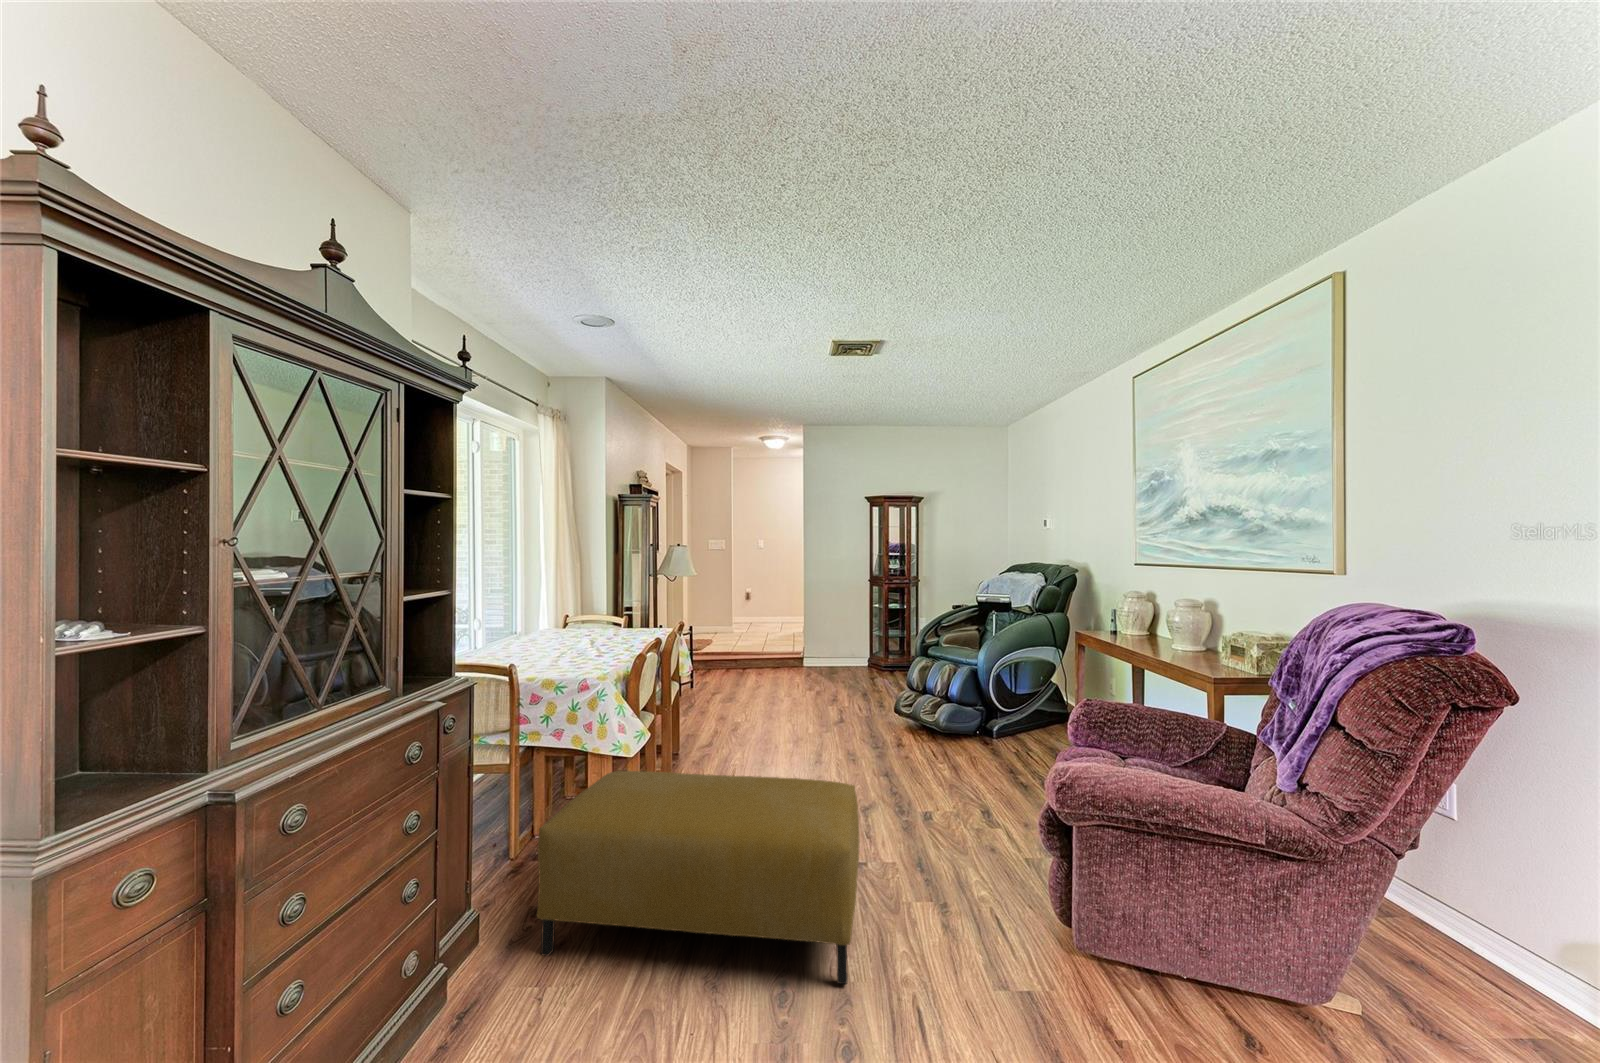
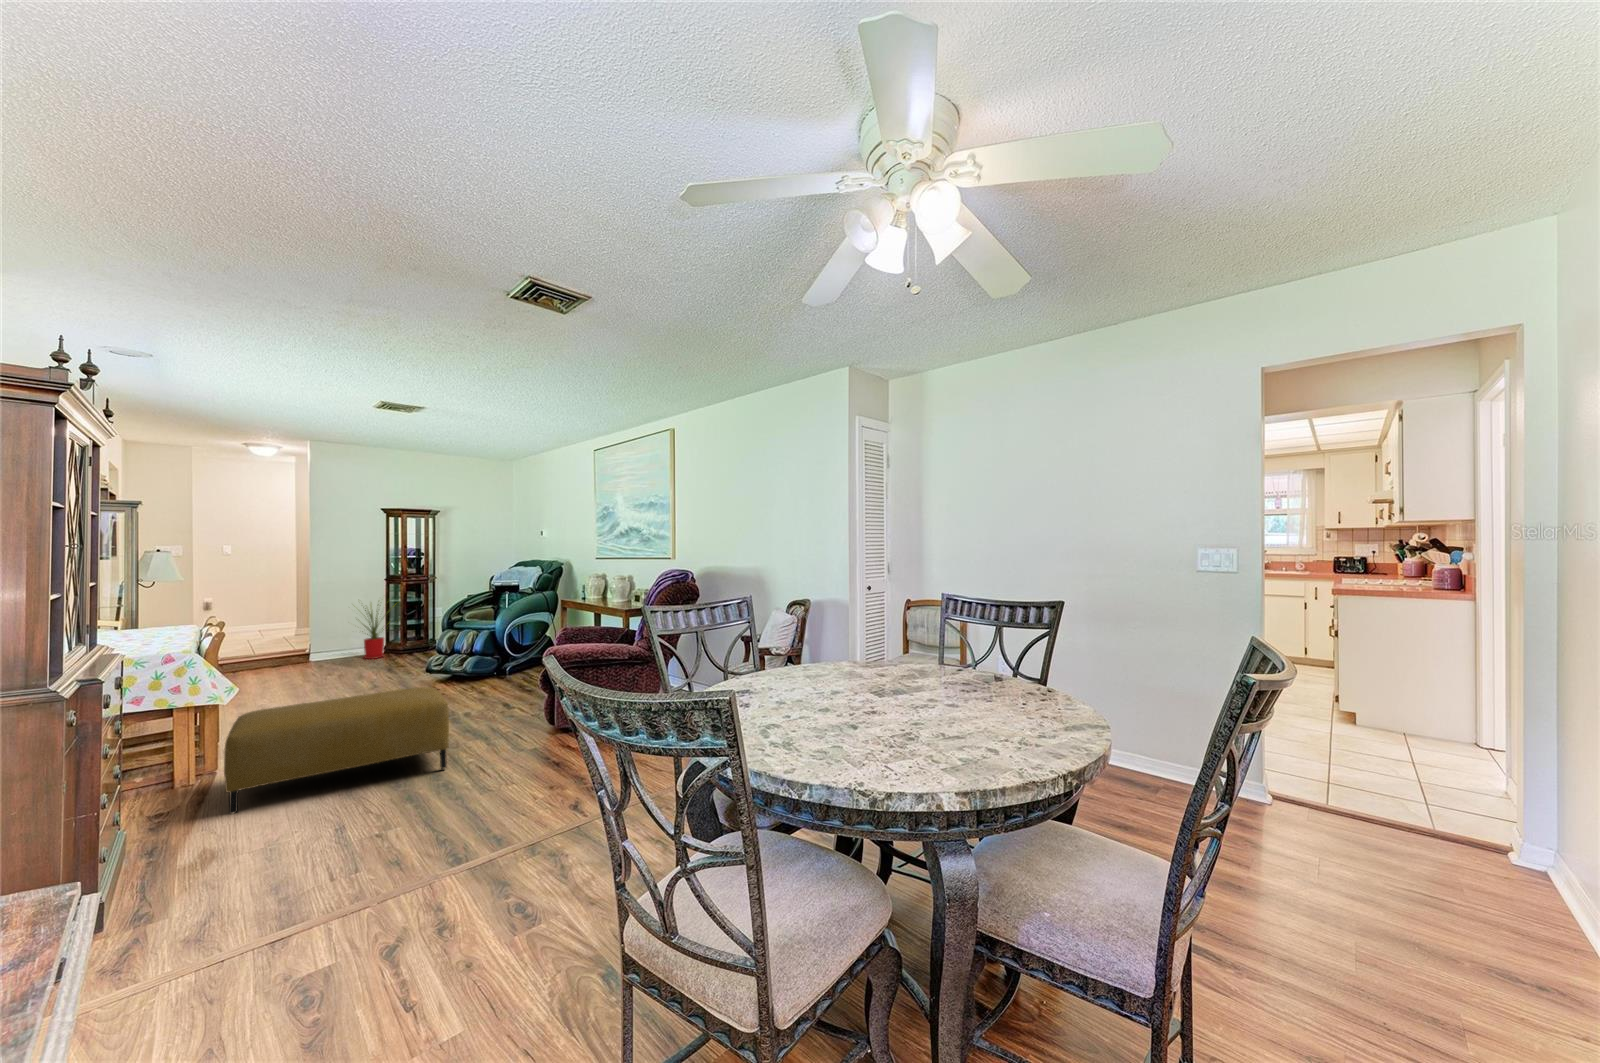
house plant: none [828,599,882,673] -> present [364,604,395,659]

